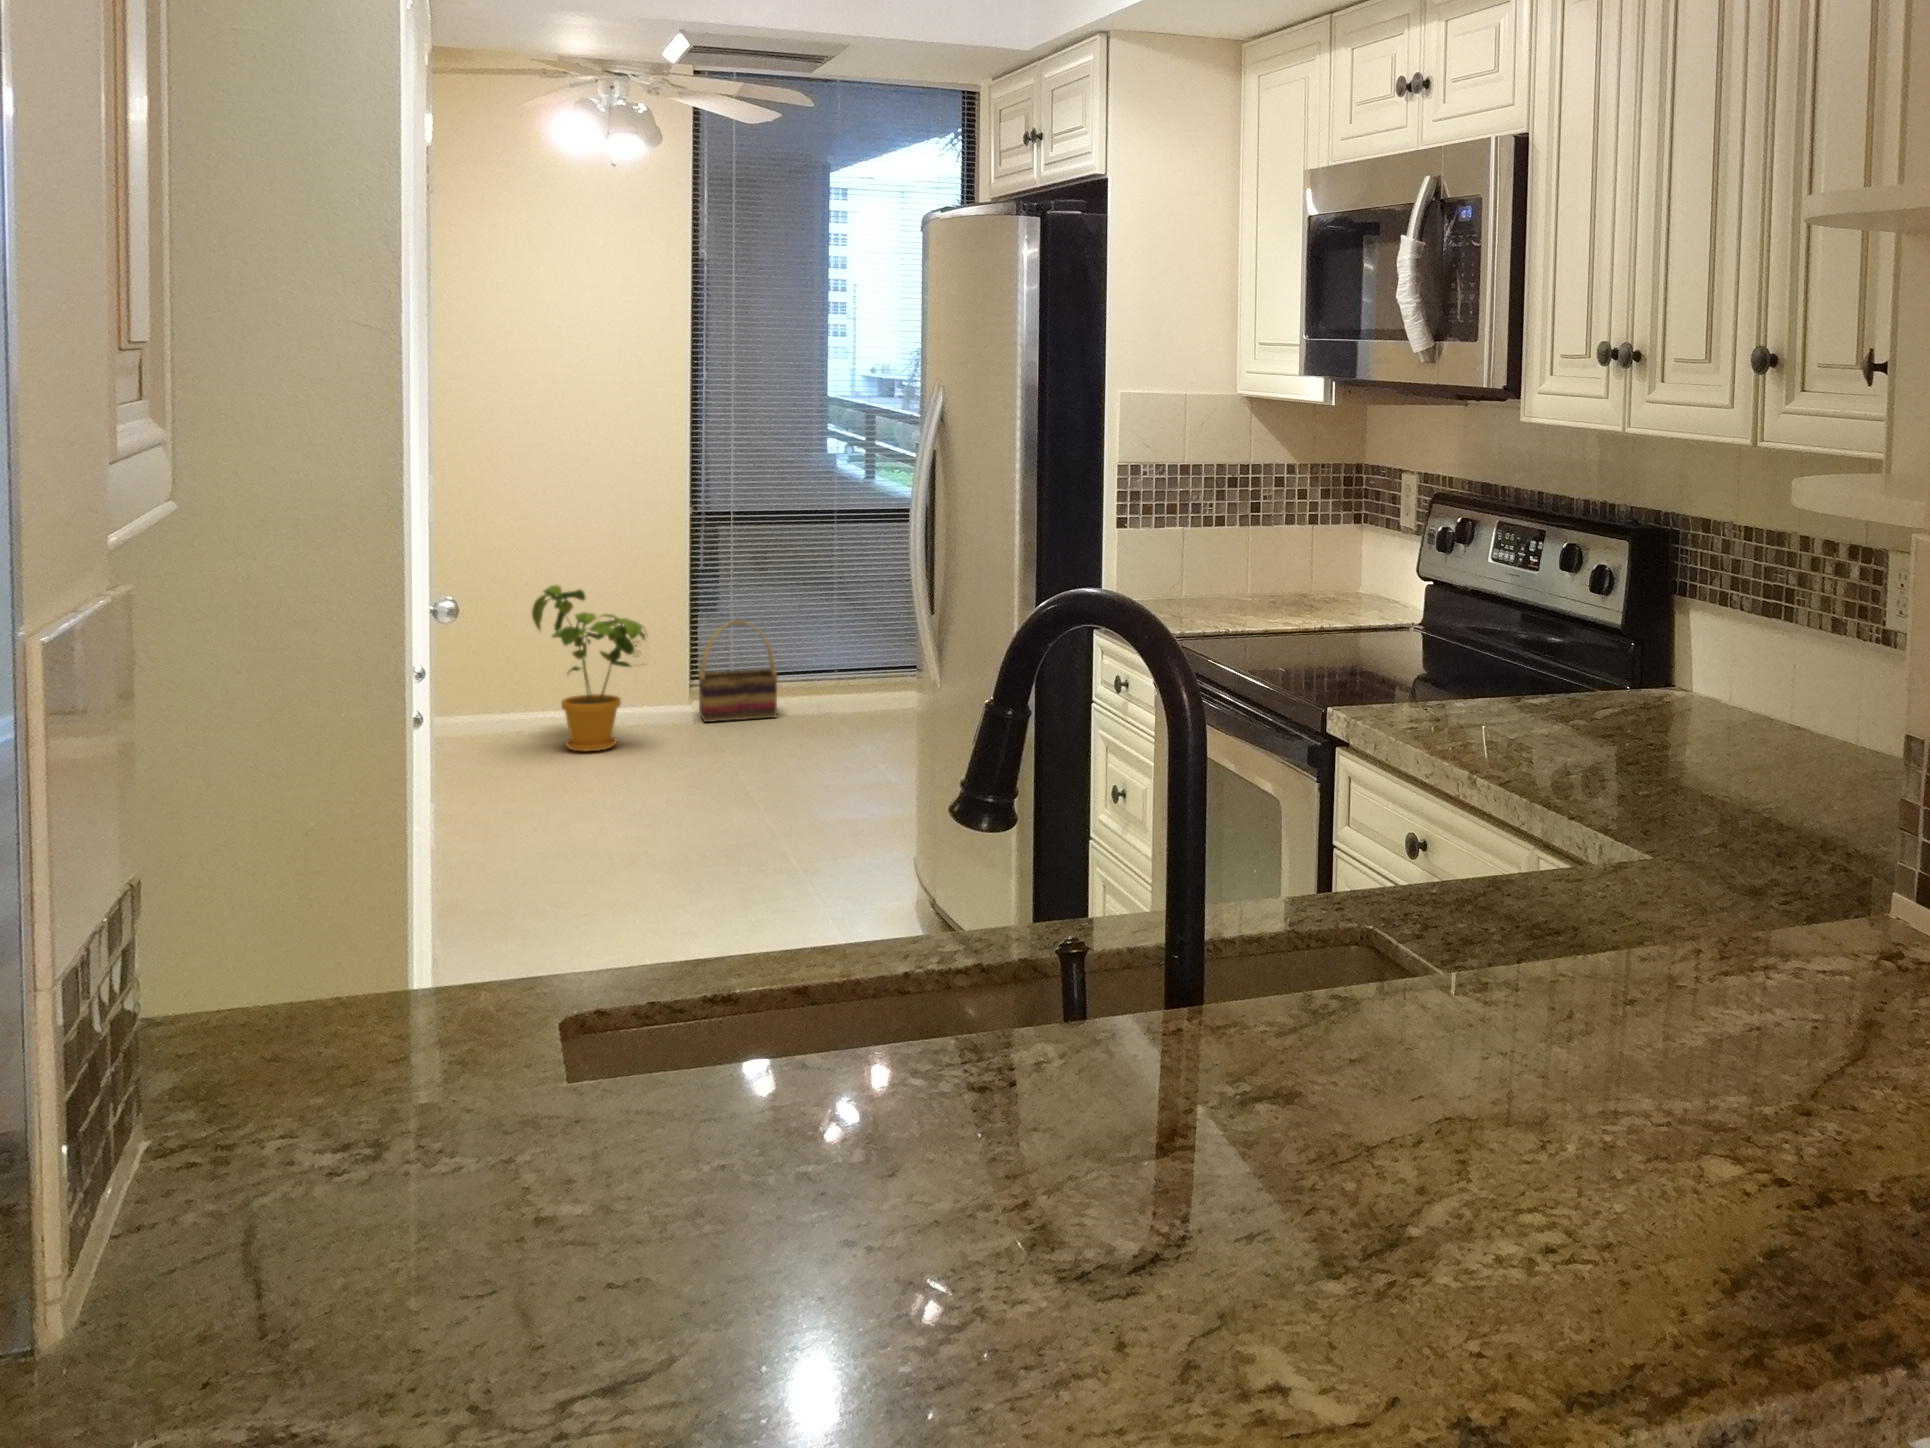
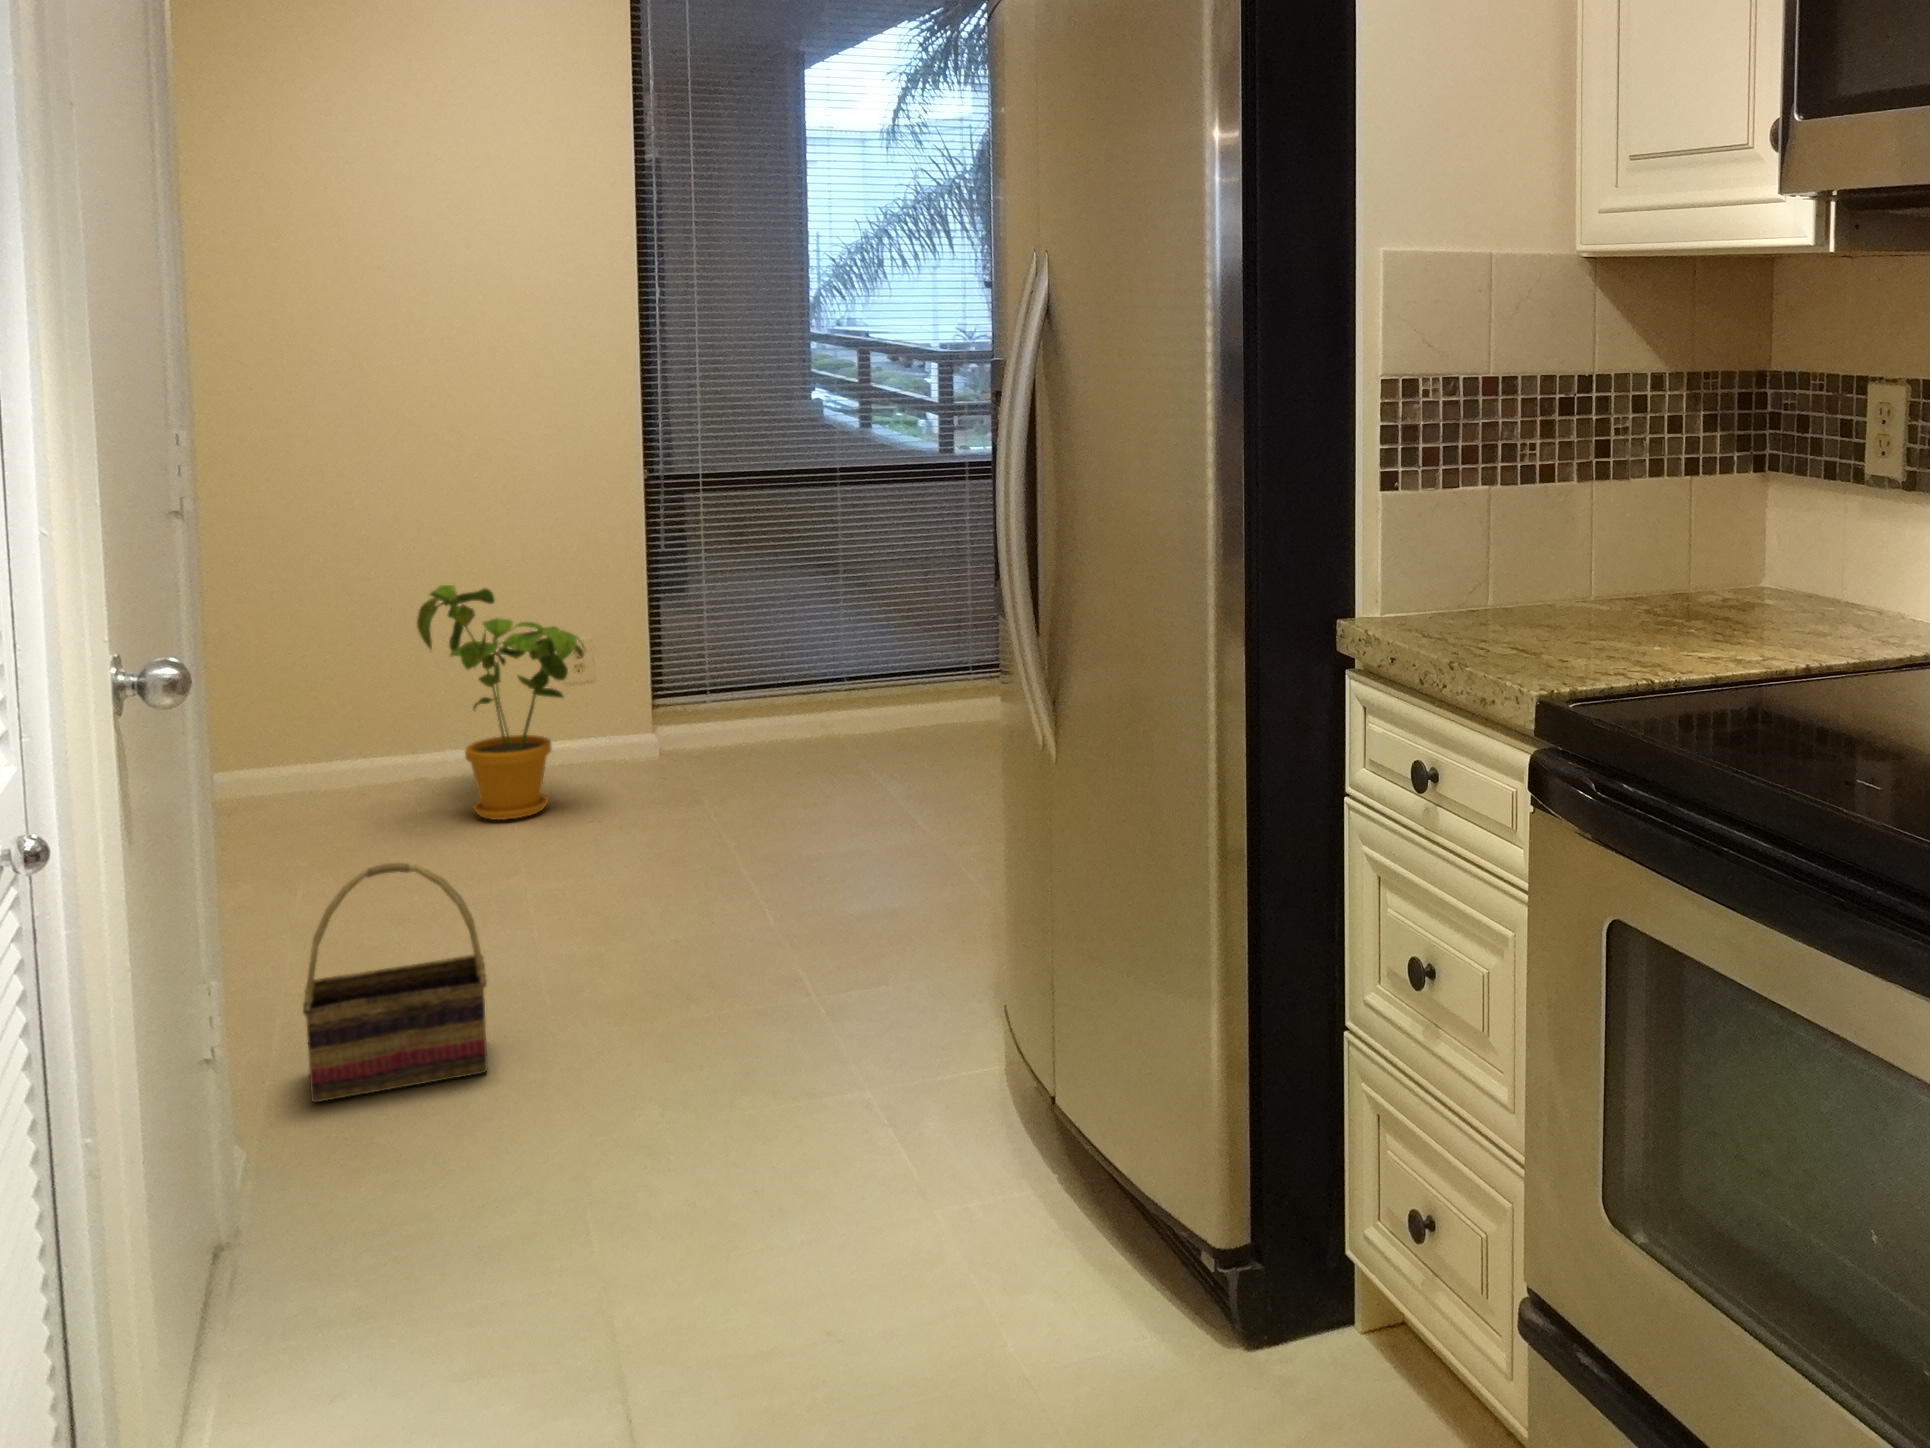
basket: present [698,621,778,722] -> present [303,862,487,1102]

